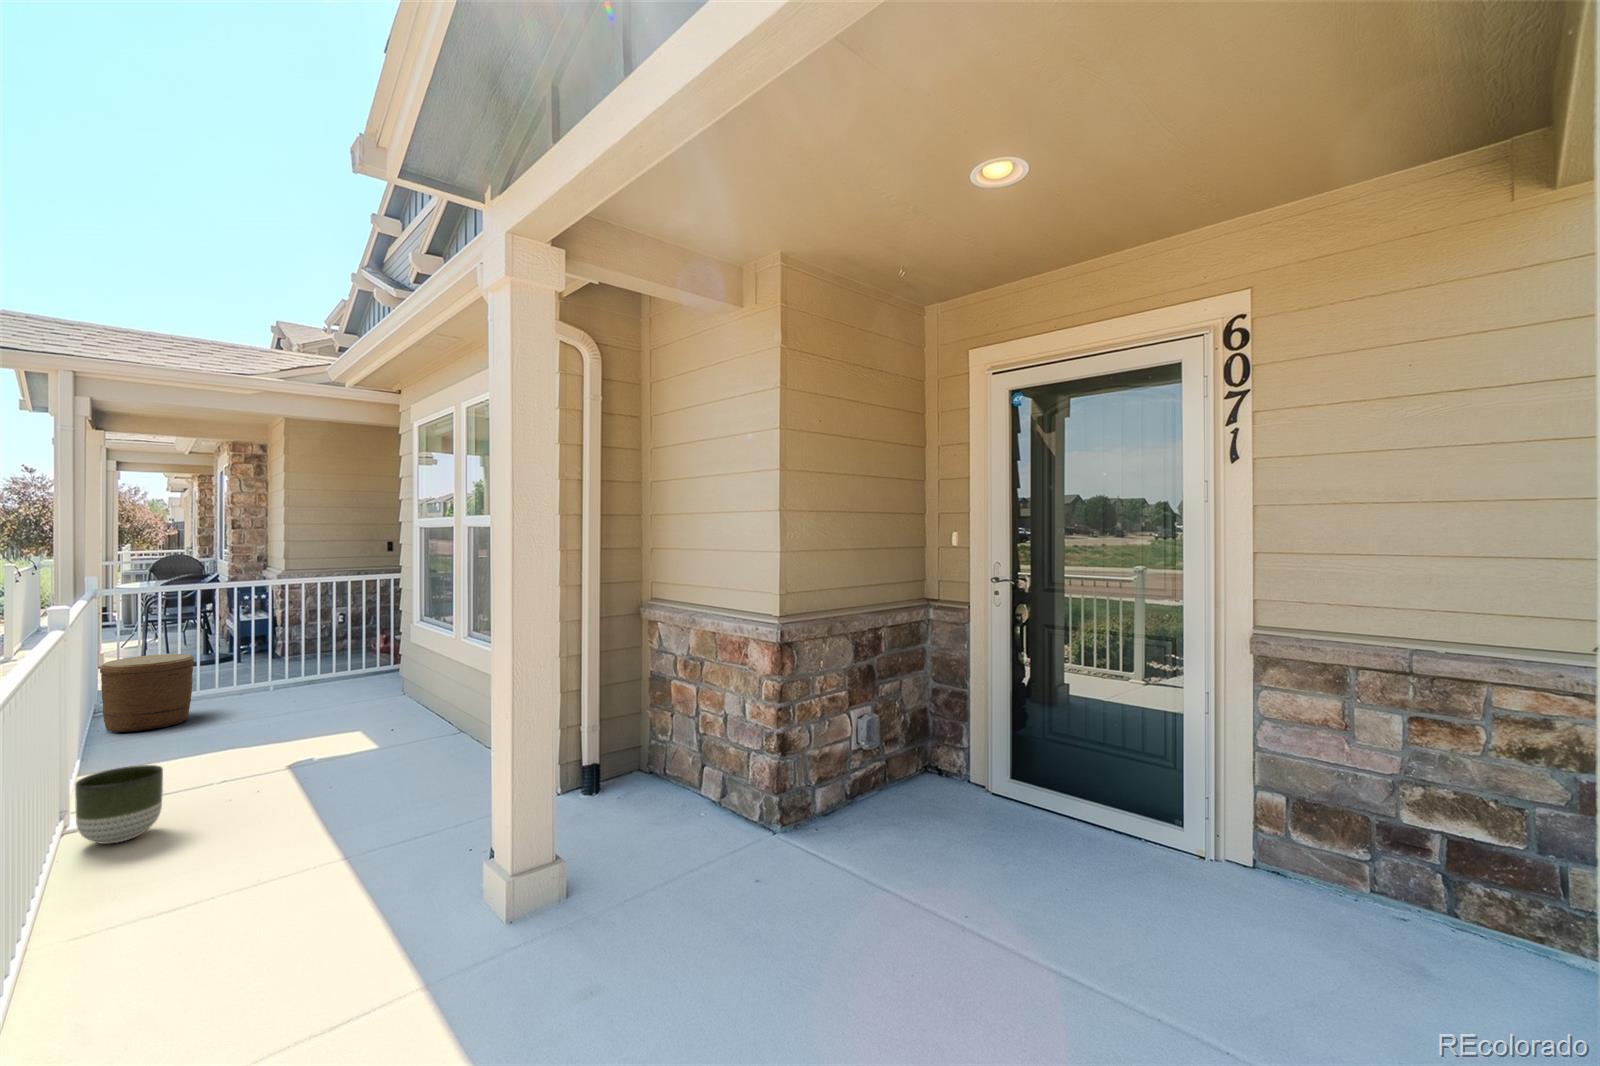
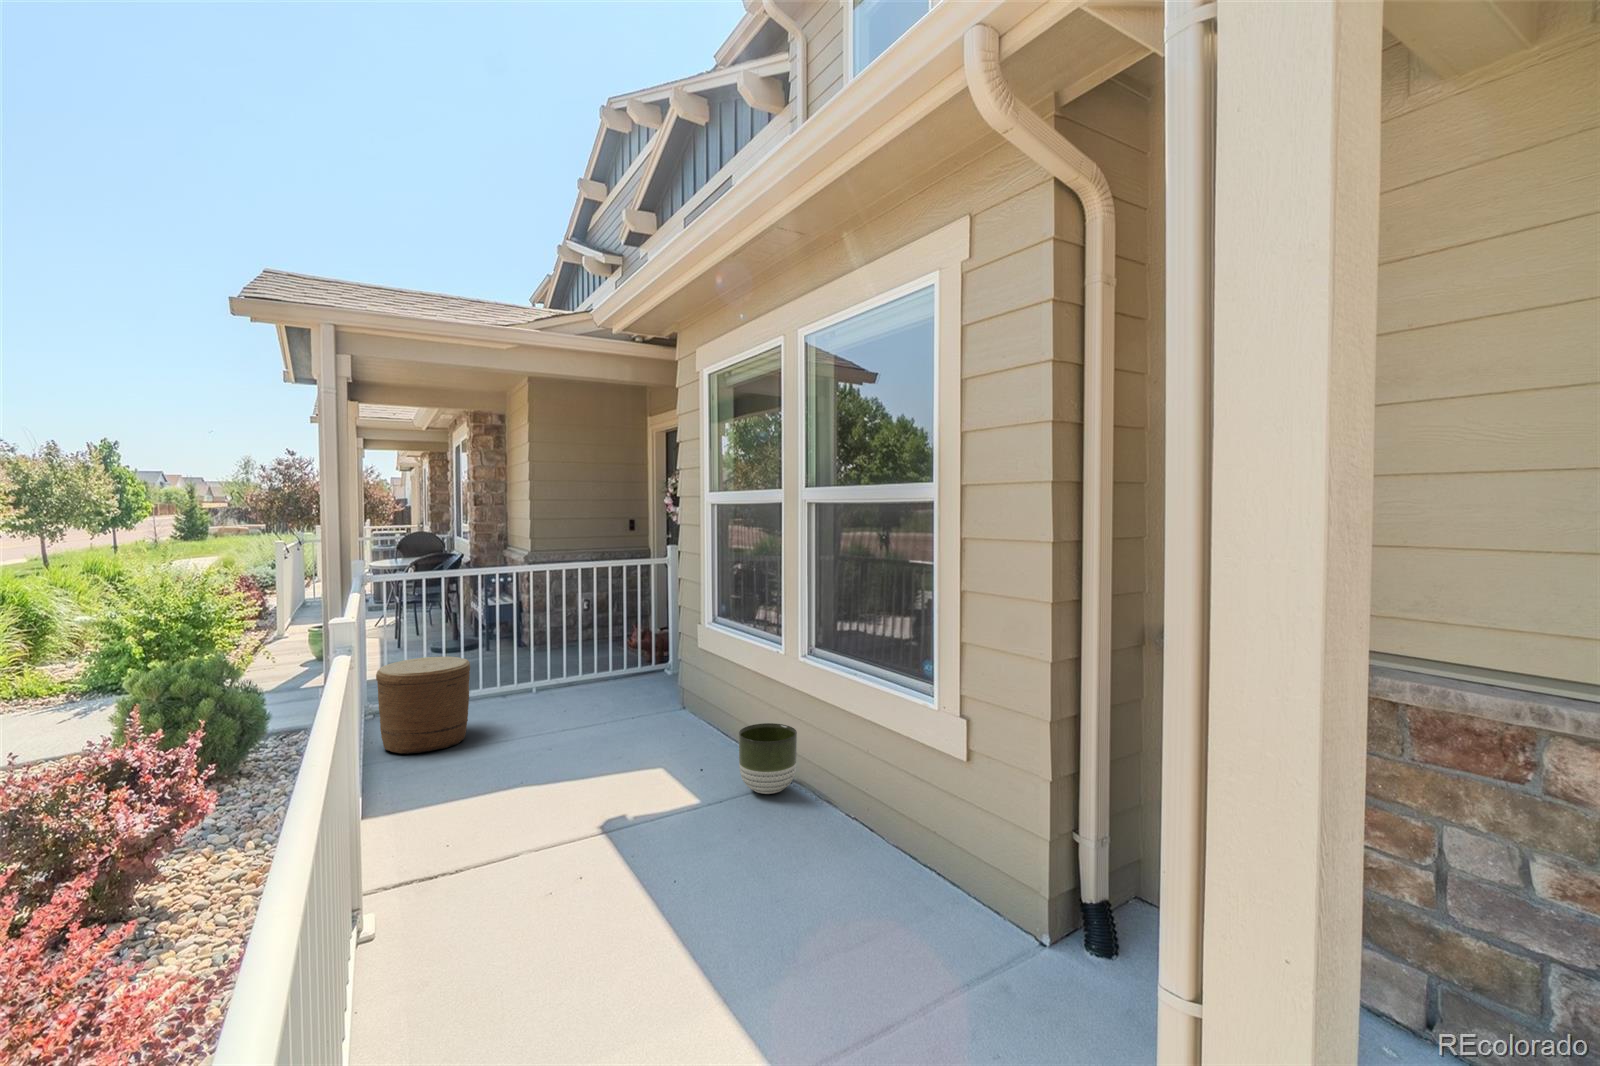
planter: present [75,765,163,844] -> present [739,723,797,794]

